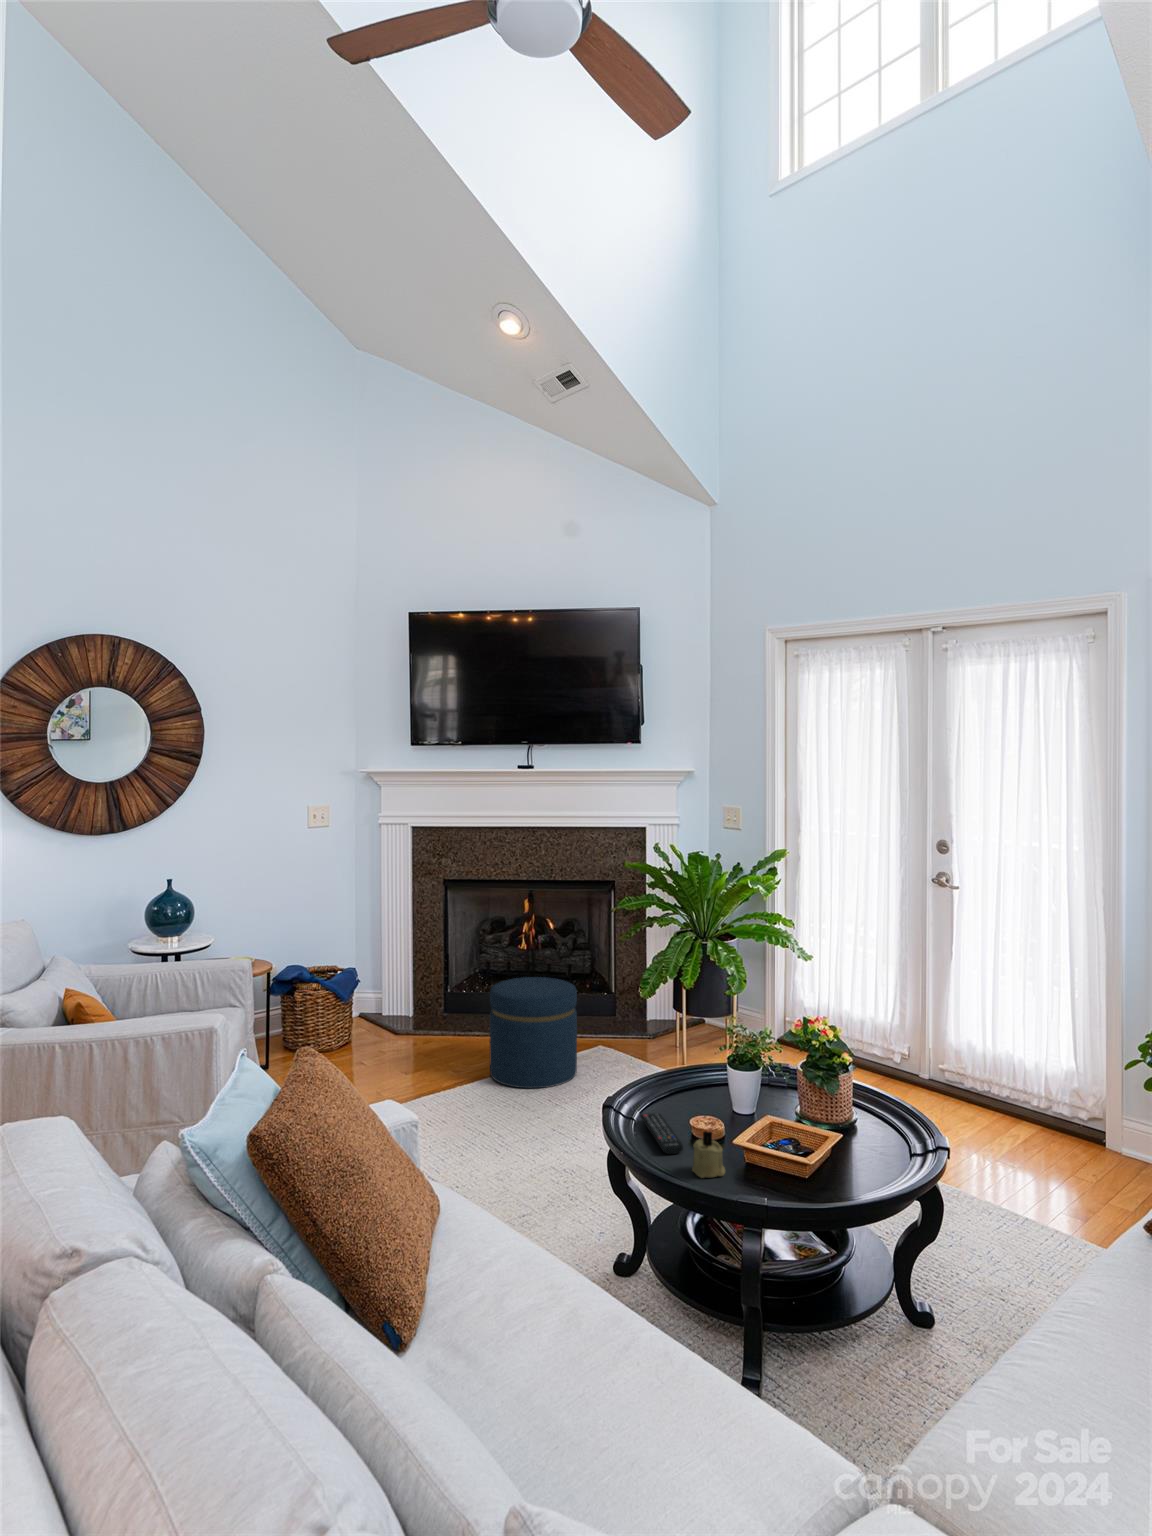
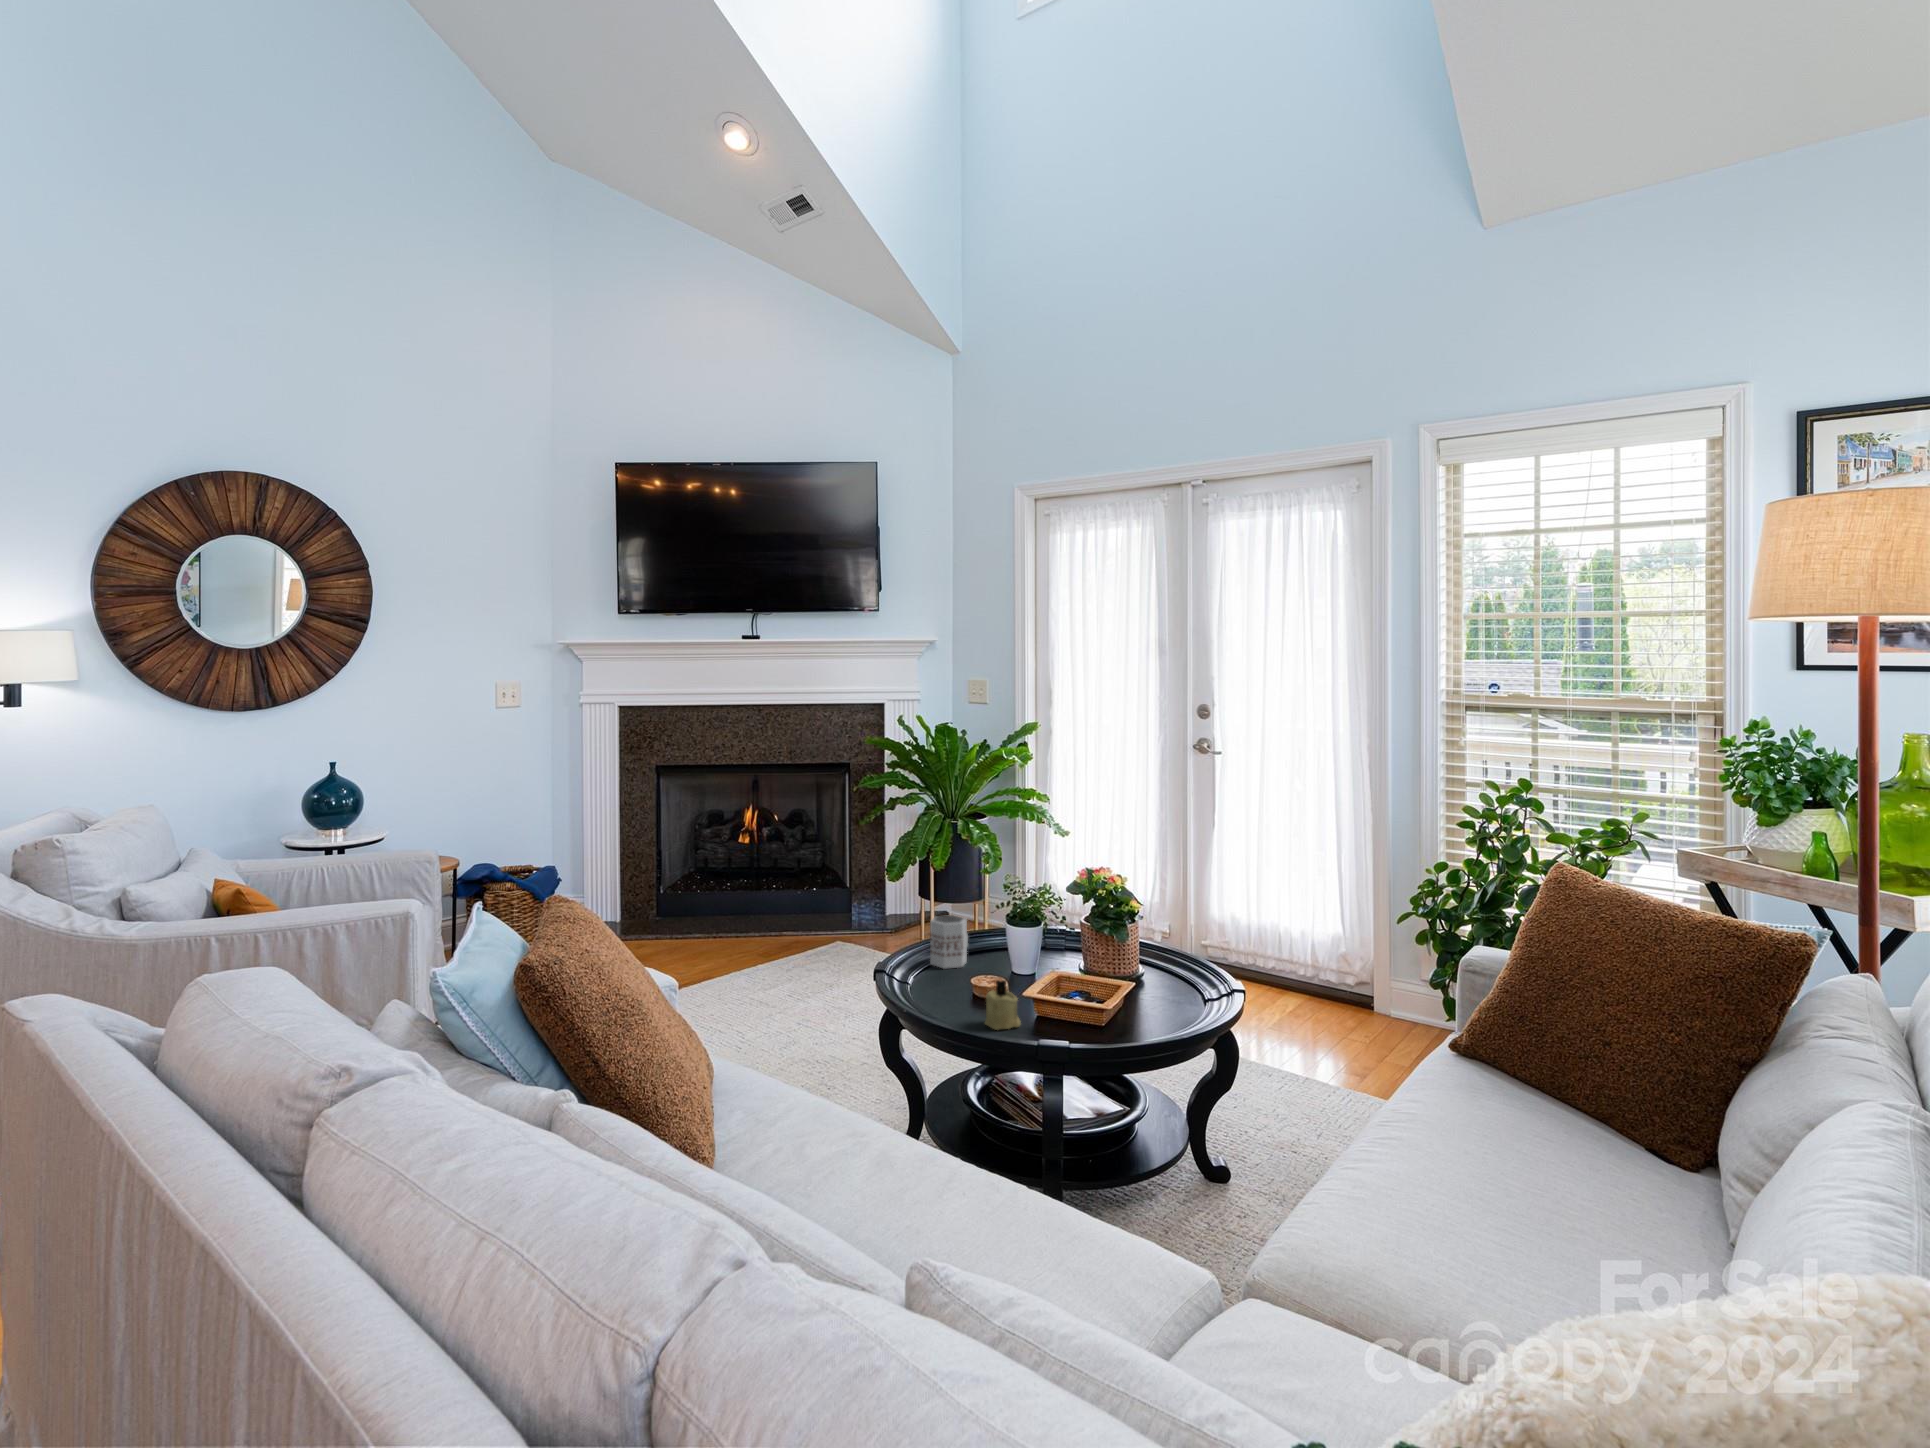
ottoman: present [490,977,577,1088] -> none [717,866,816,986]
mug: none [656,1055,693,1105] -> present [930,915,968,969]
remote control: present [640,1113,683,1154] -> none [917,974,971,1011]

